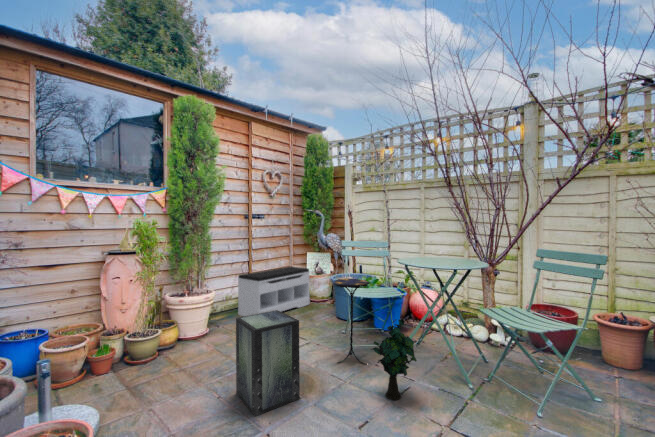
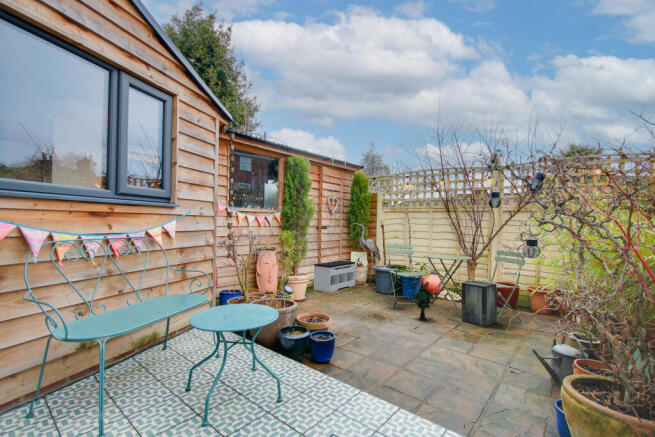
storage box: present [236,310,300,416] -> present [462,281,497,328]

